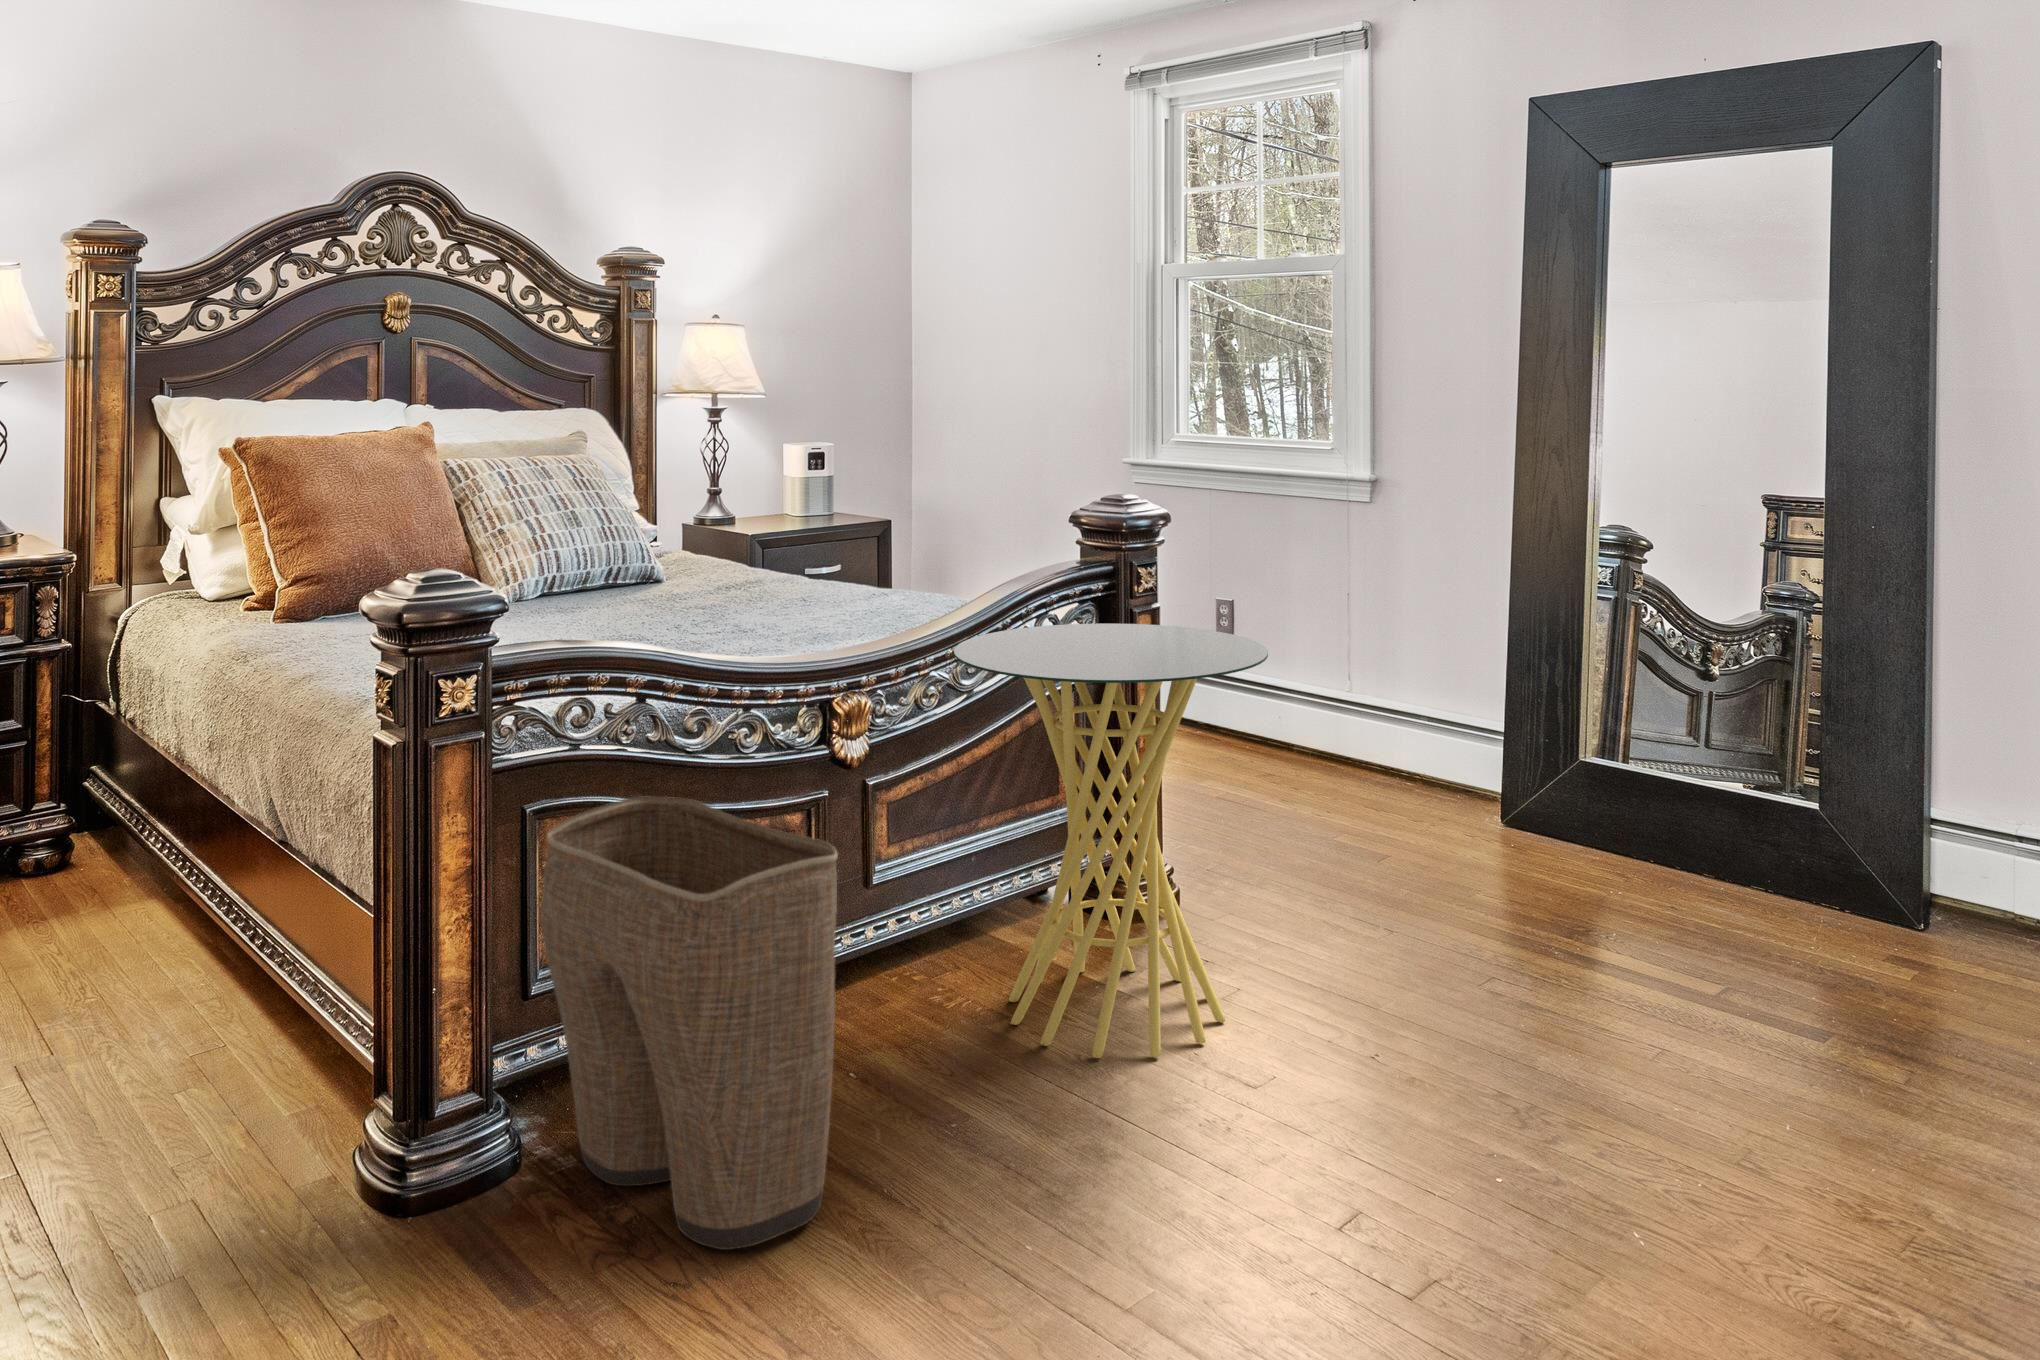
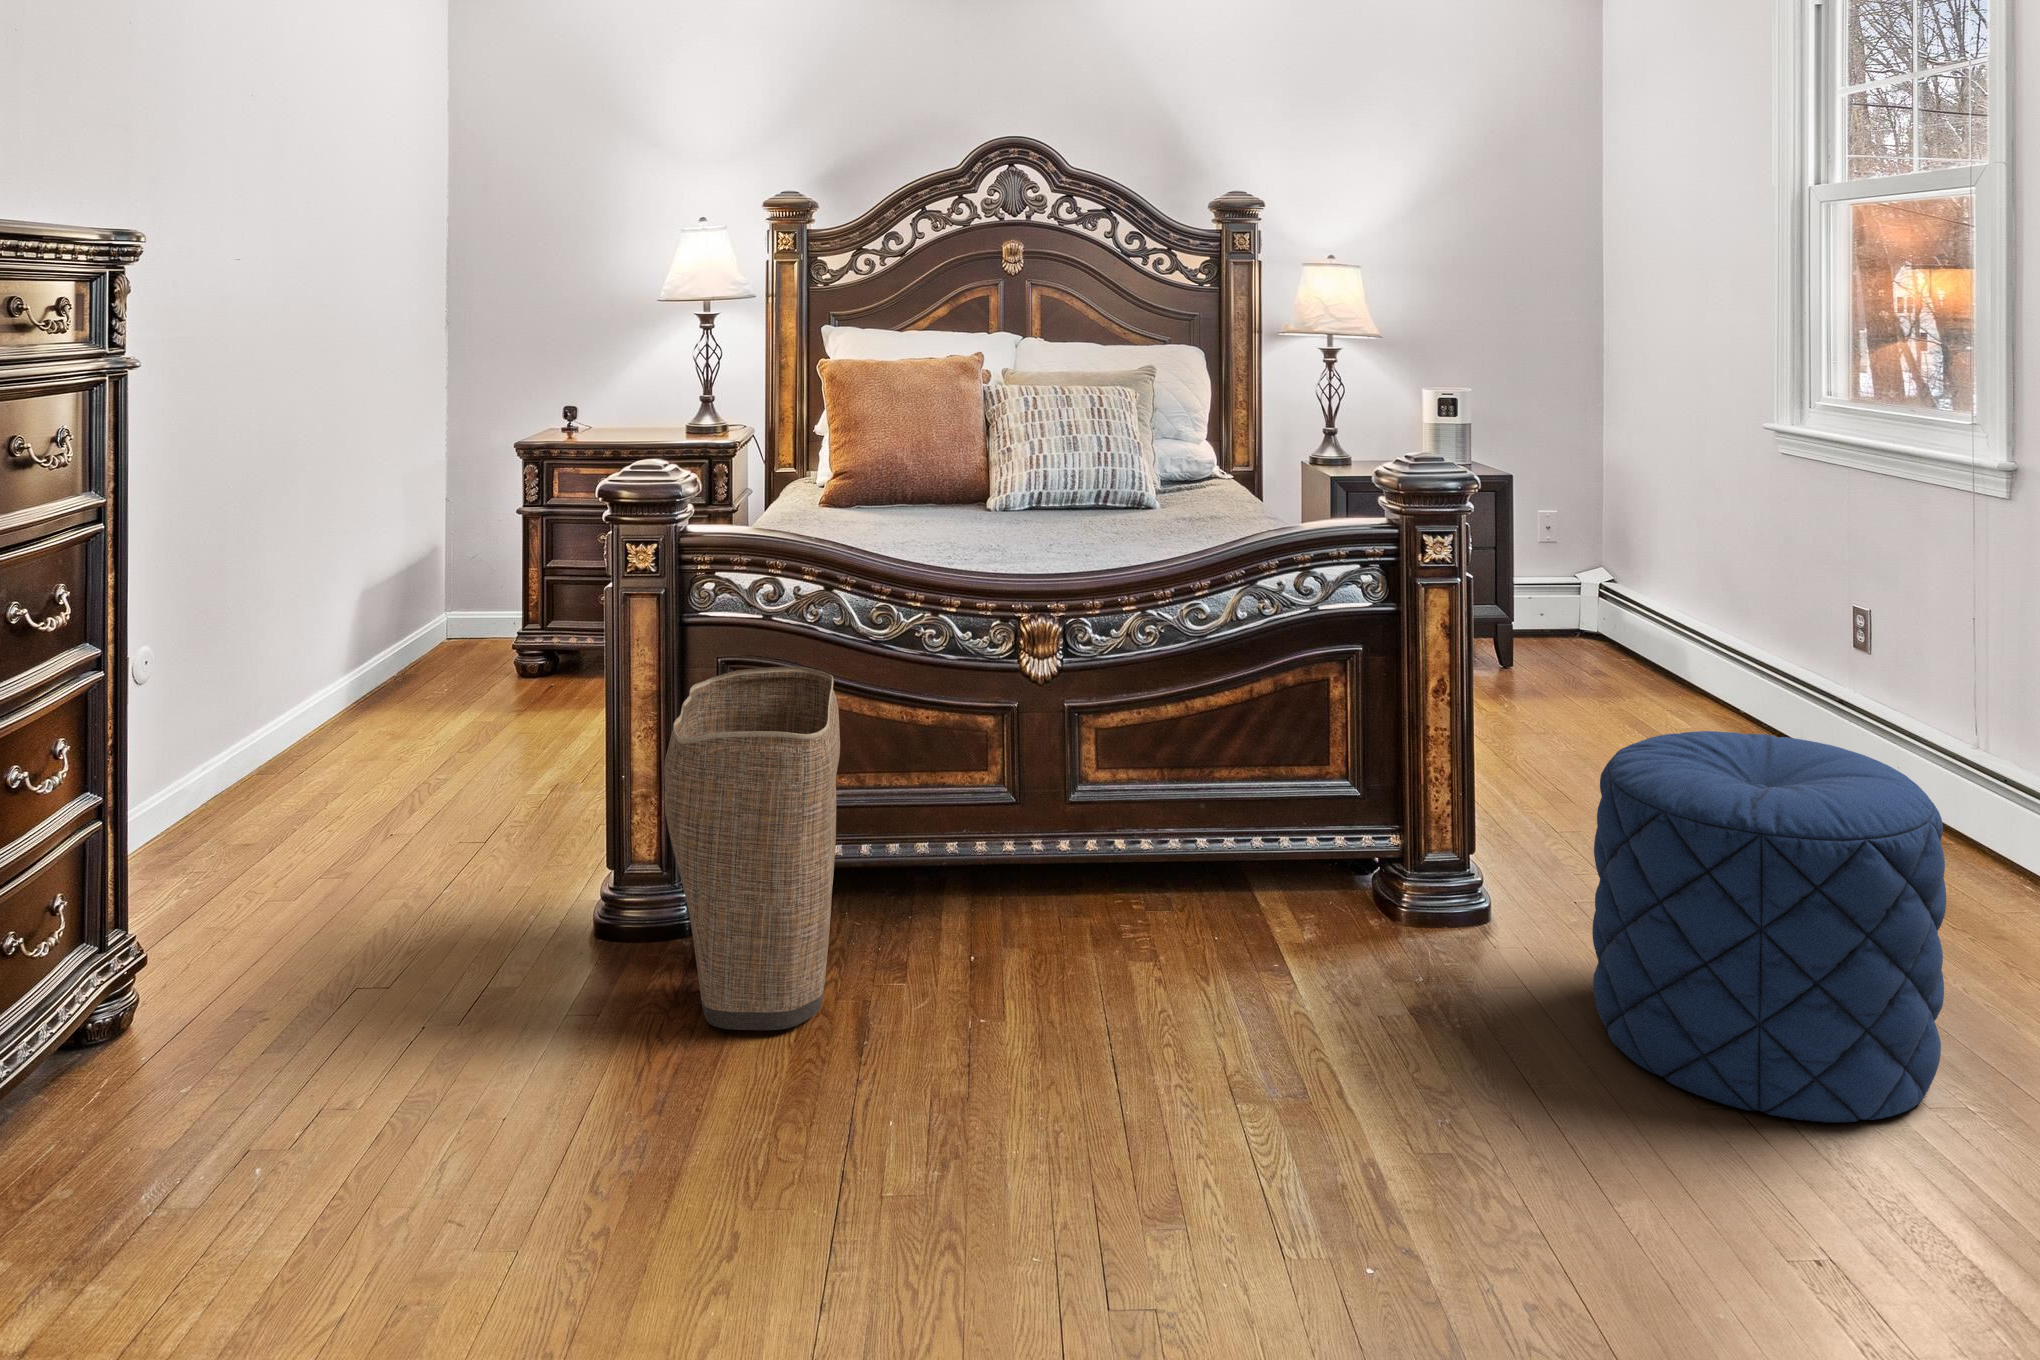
side table: present [954,624,1268,1058] -> none [1095,581,1424,1031]
pouf: none [1340,693,1600,985] -> present [1592,731,1946,1122]

